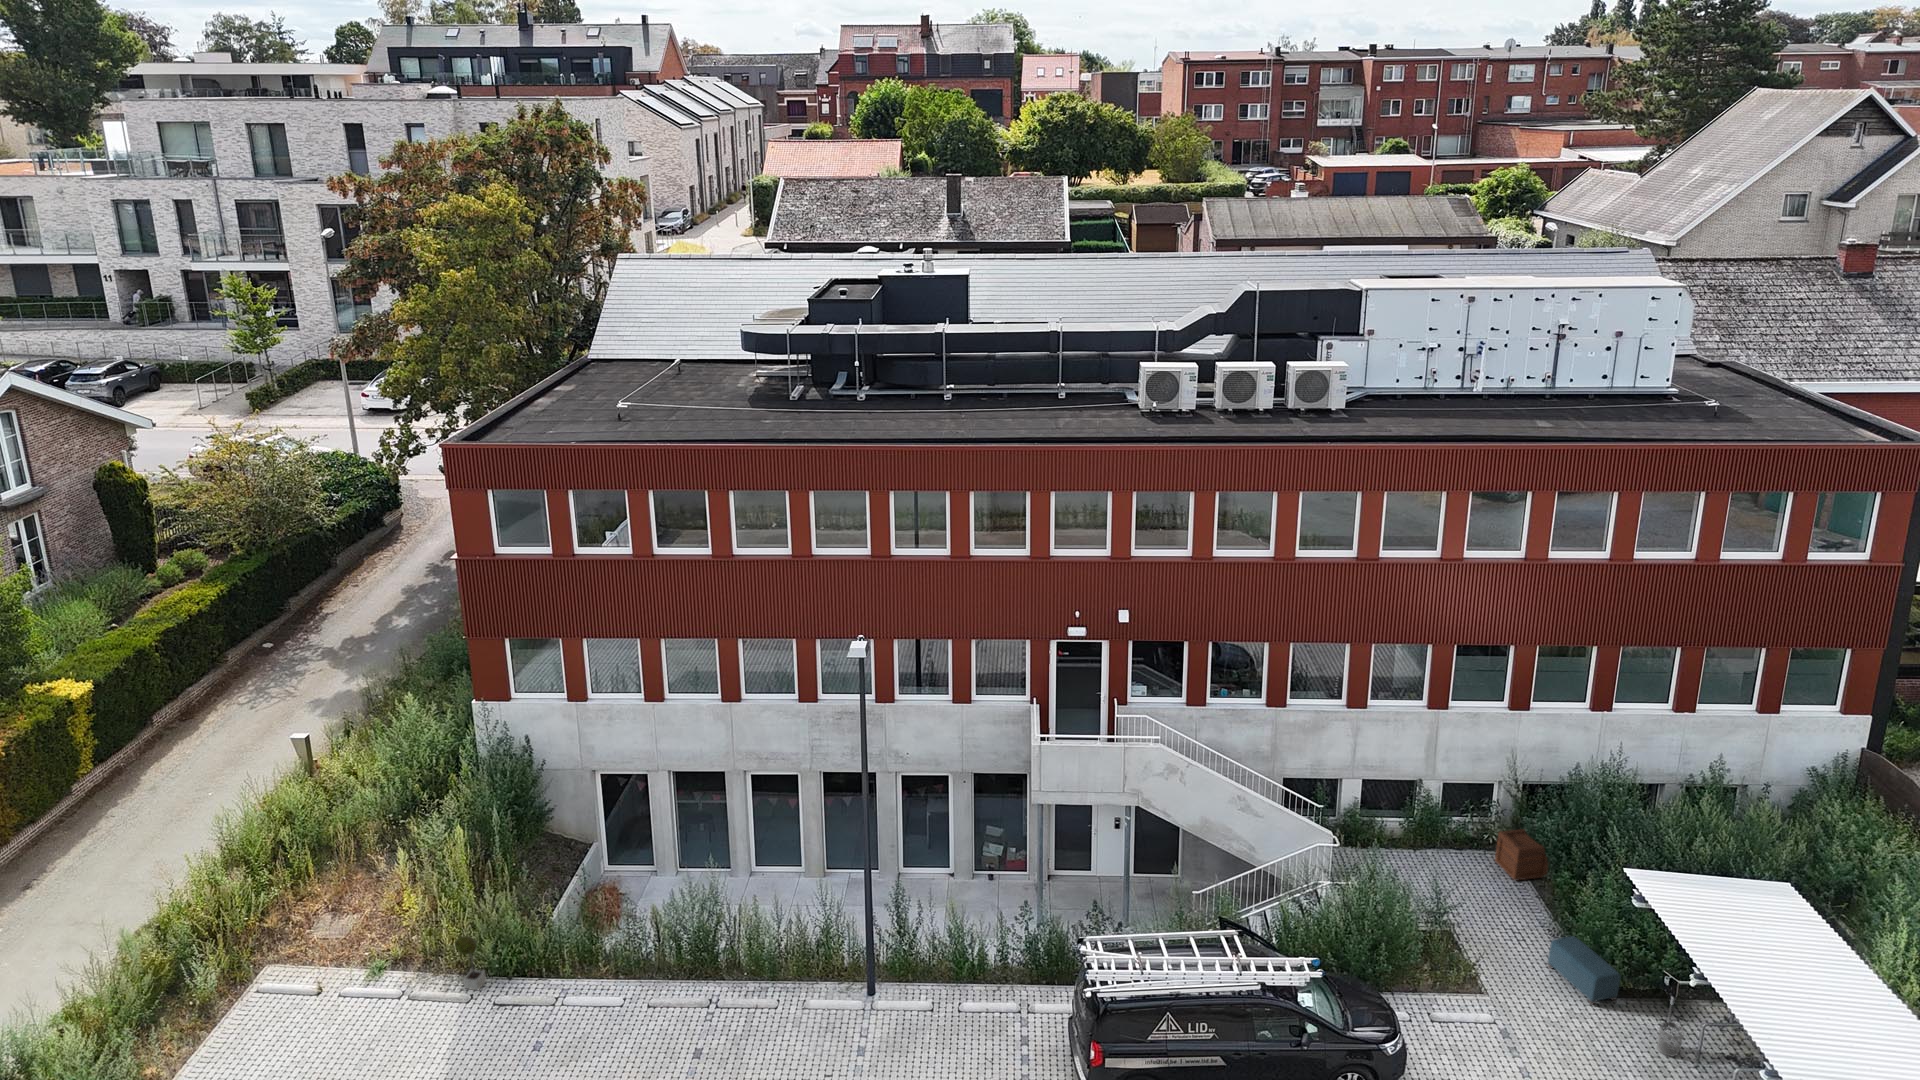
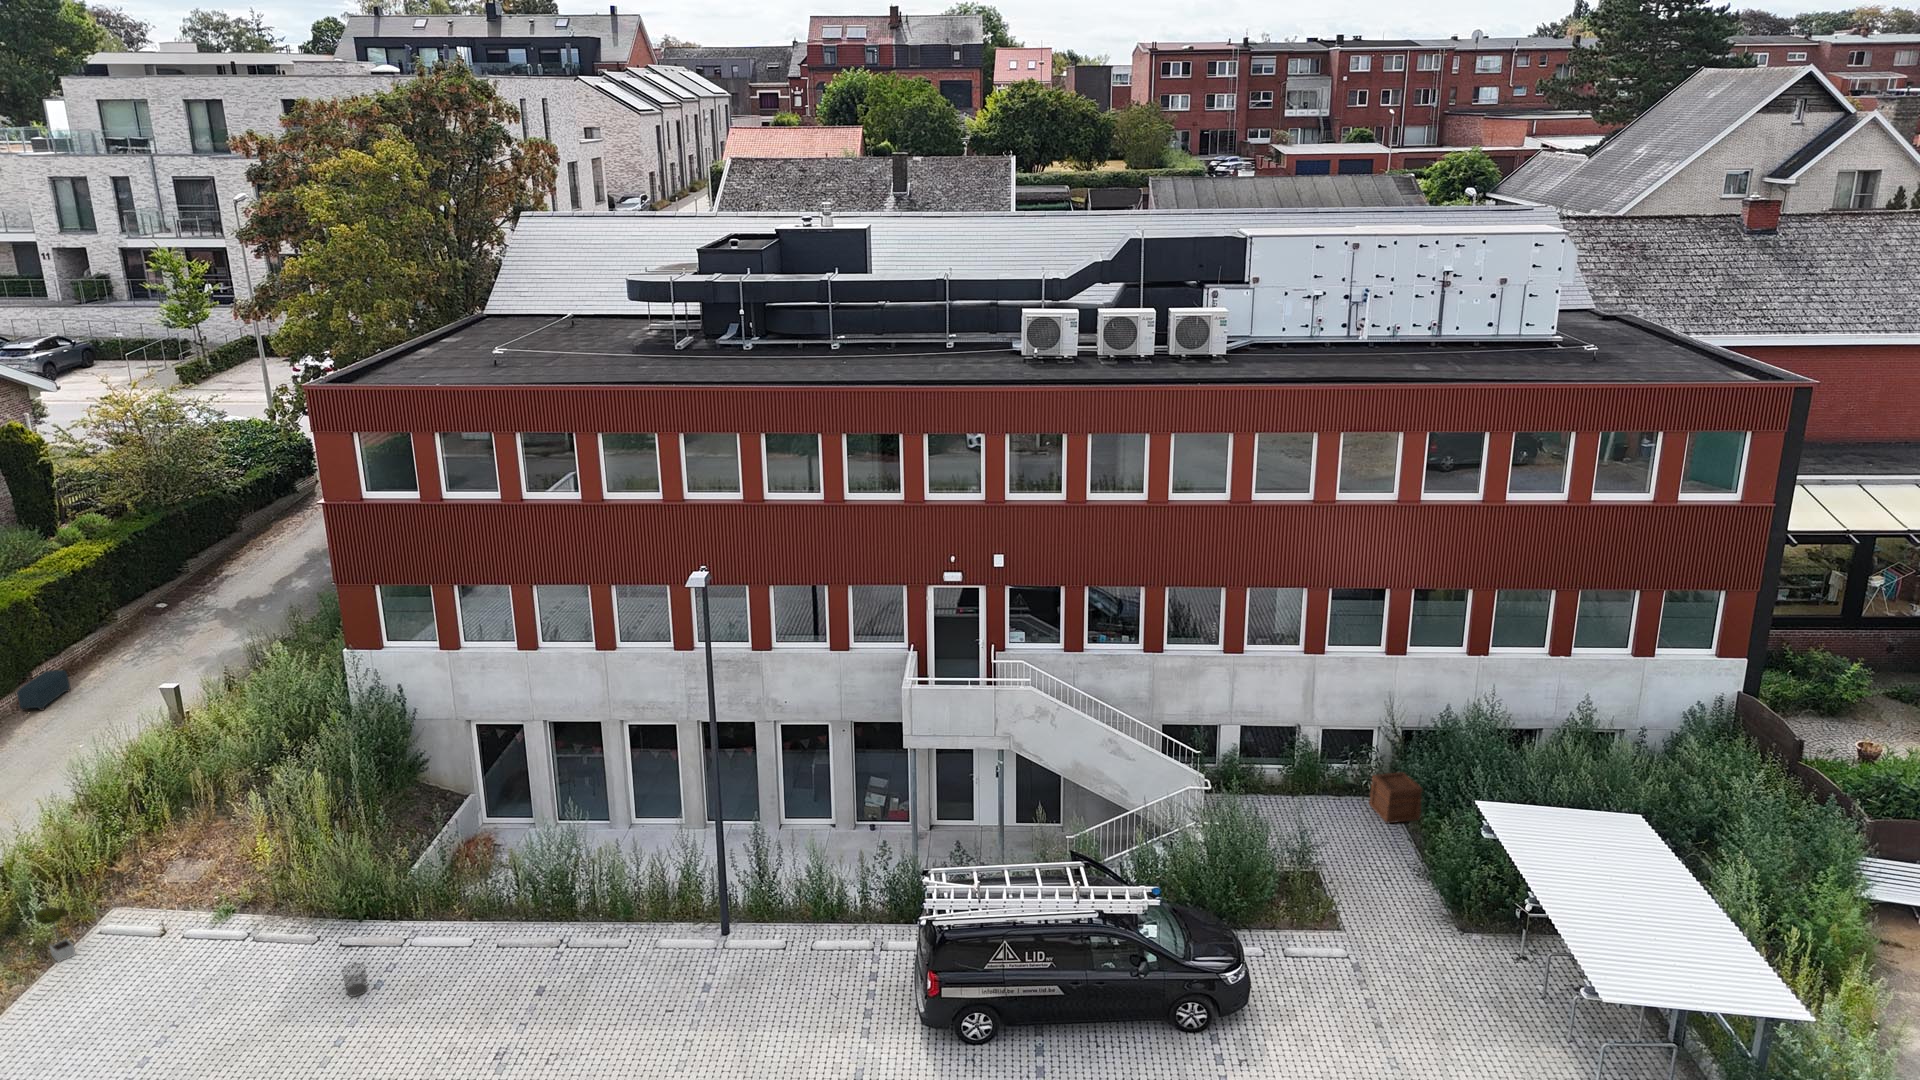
potted tree: present [455,936,486,990] -> present [35,907,75,962]
bench: present [1548,936,1621,1005] -> present [17,670,71,711]
waste bin: present [1657,1022,1684,1056] -> present [342,963,368,997]

